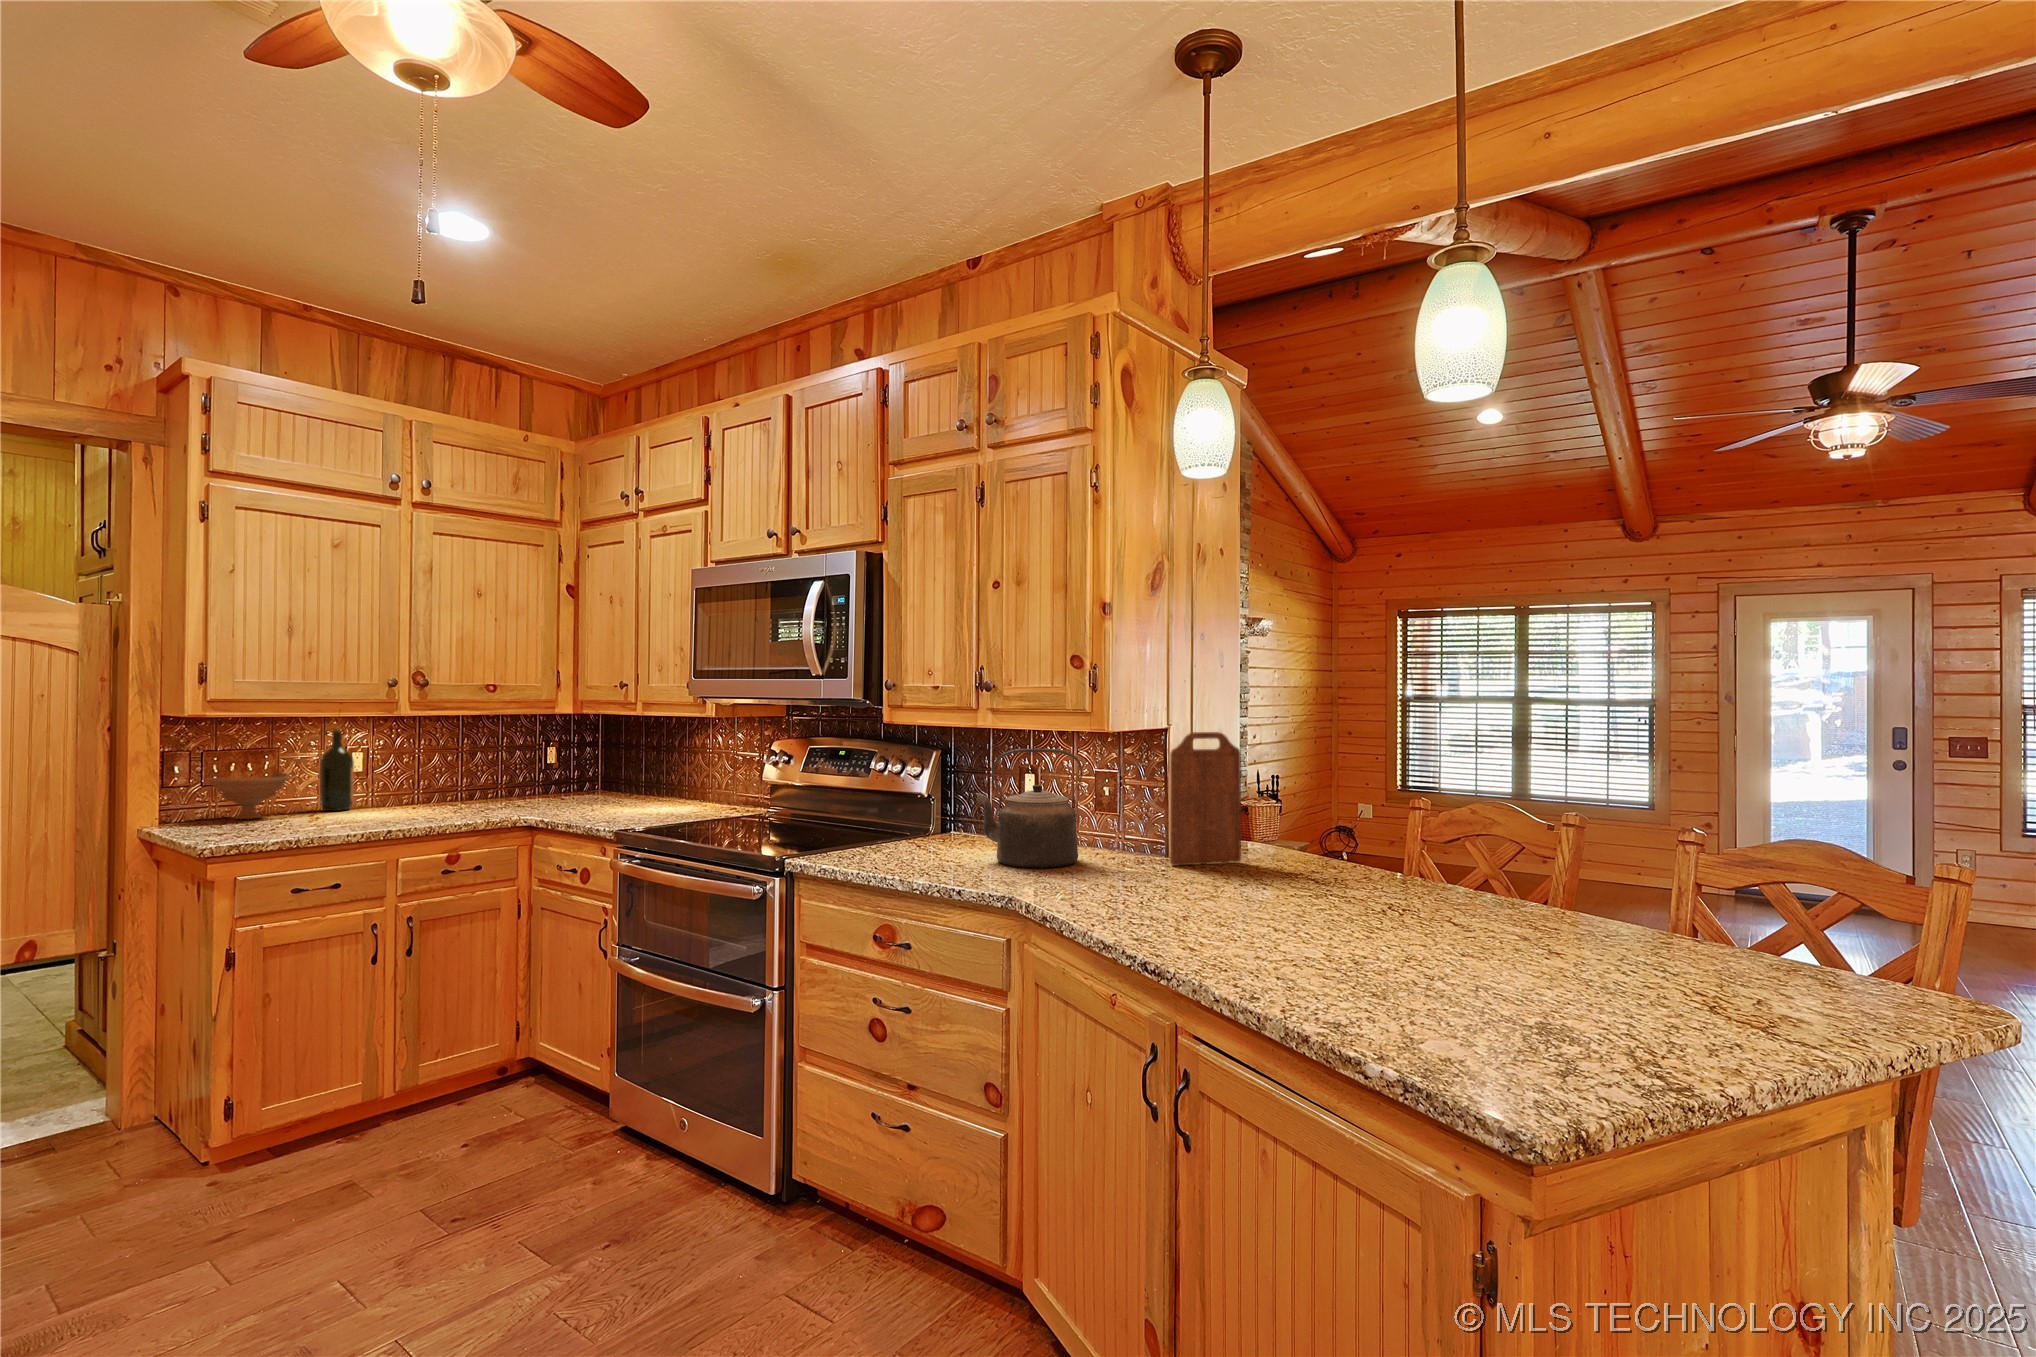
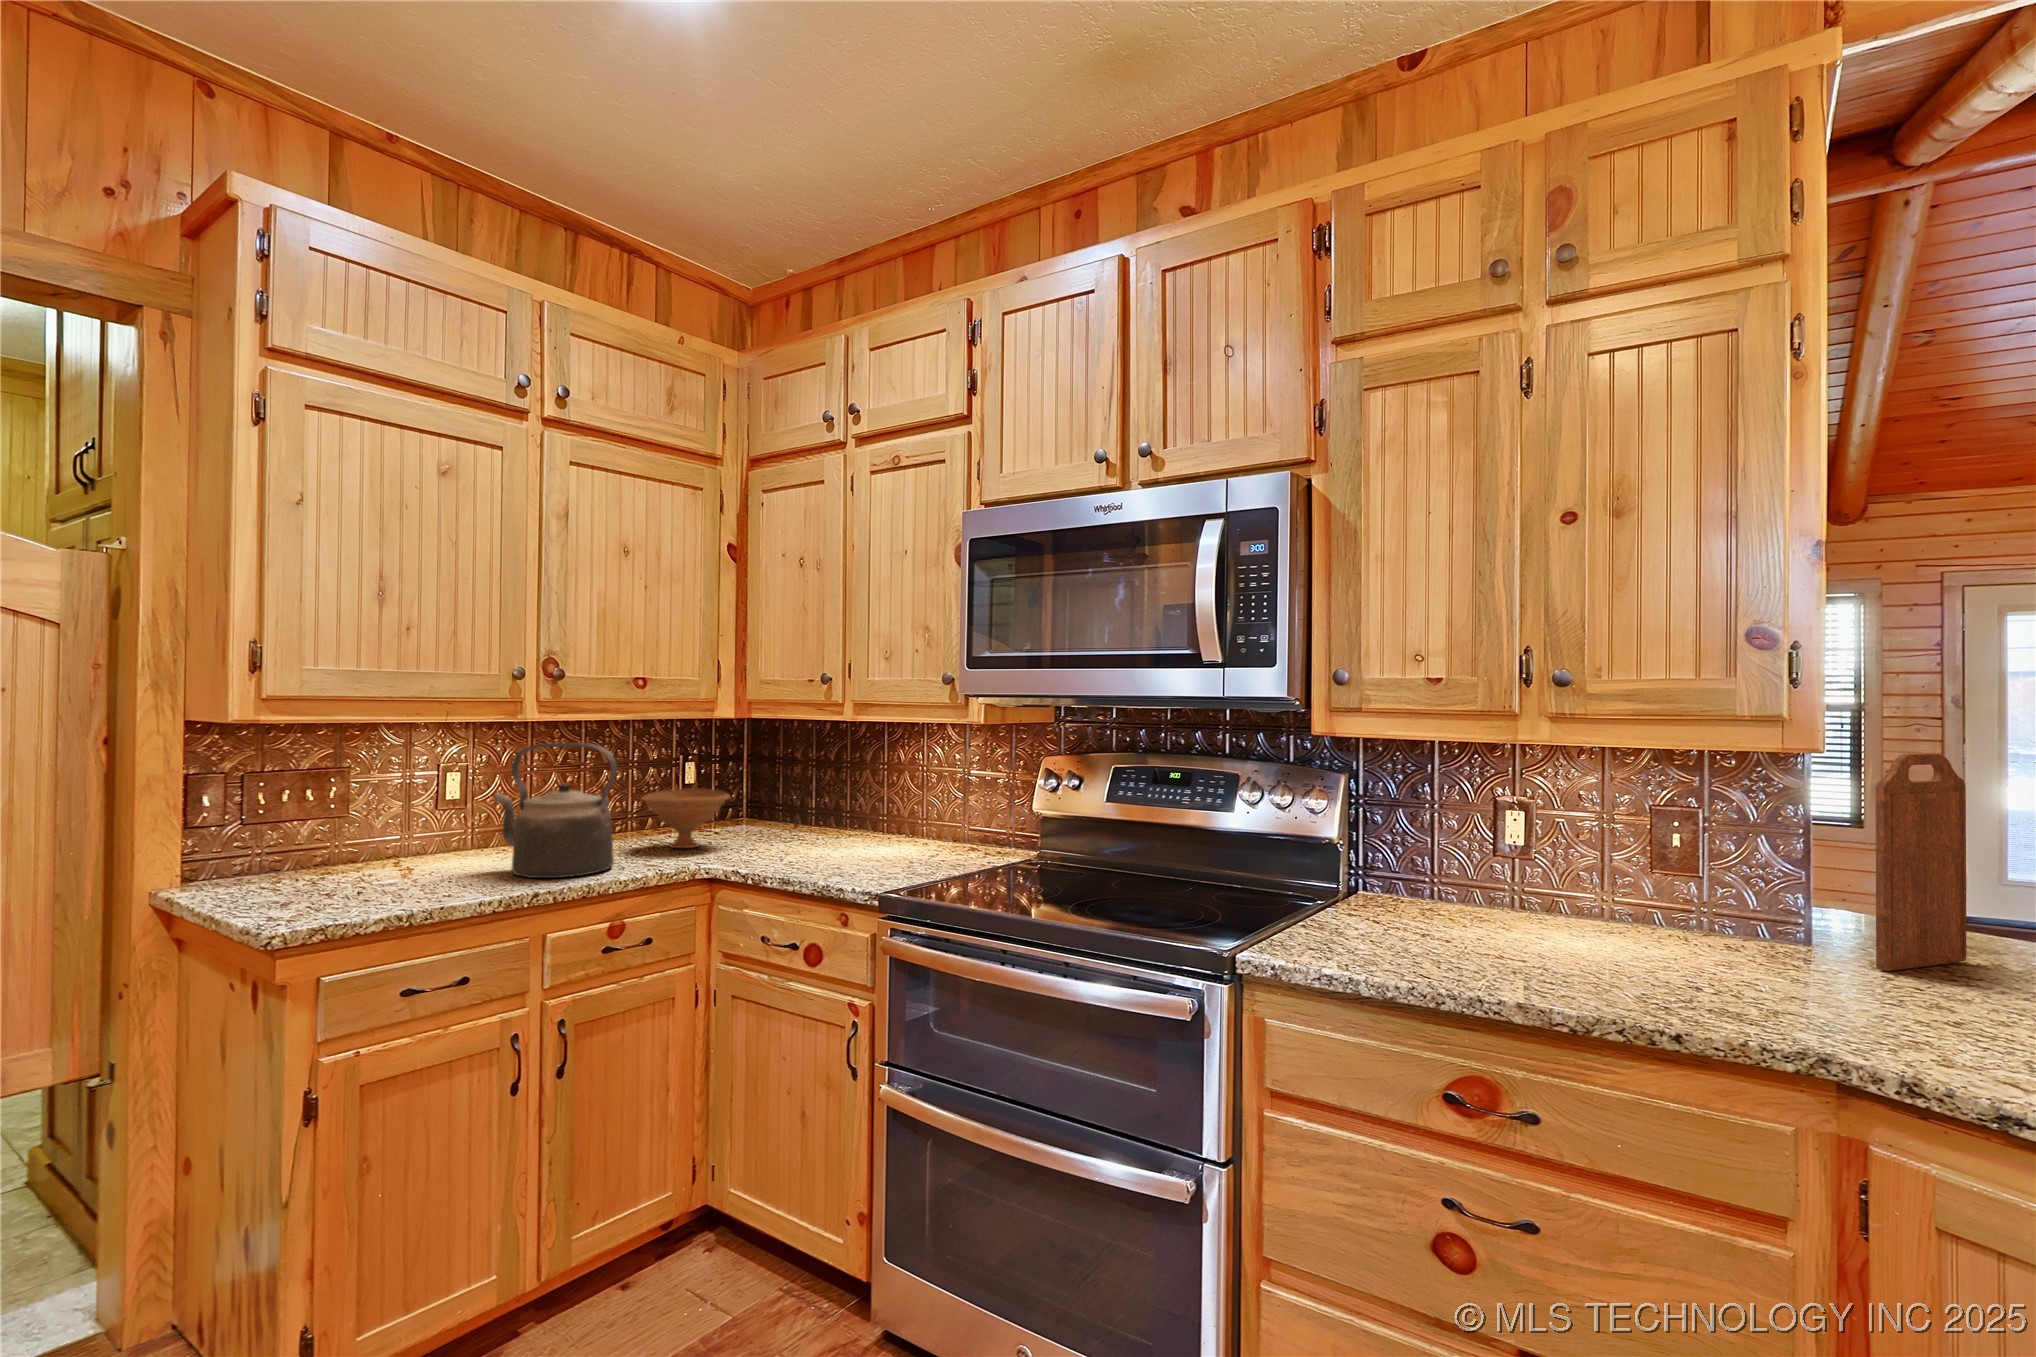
wine bottle: present [320,728,354,811] -> none [406,737,452,856]
kettle: present [976,749,1082,868] -> present [495,743,617,878]
bowl: present [206,772,291,819] -> present [642,788,730,848]

